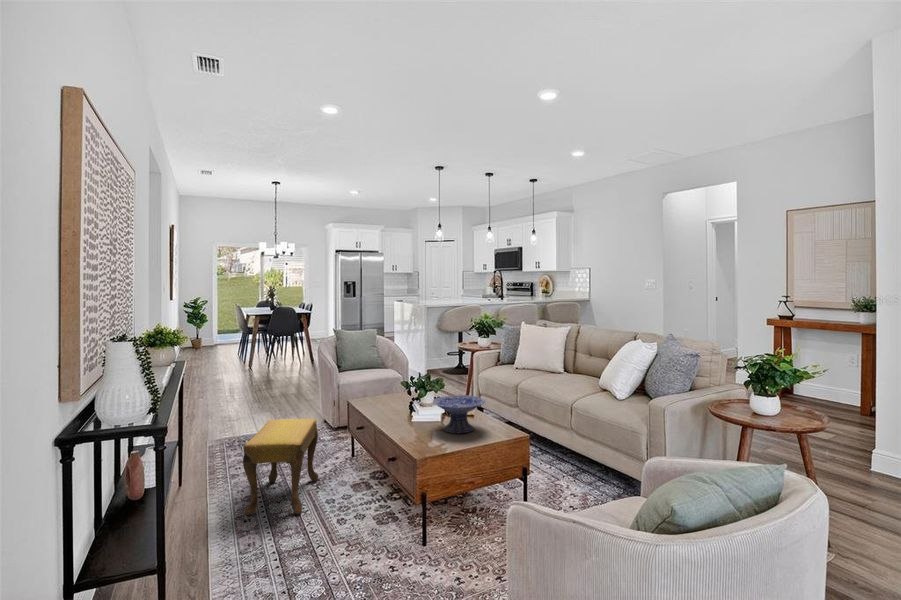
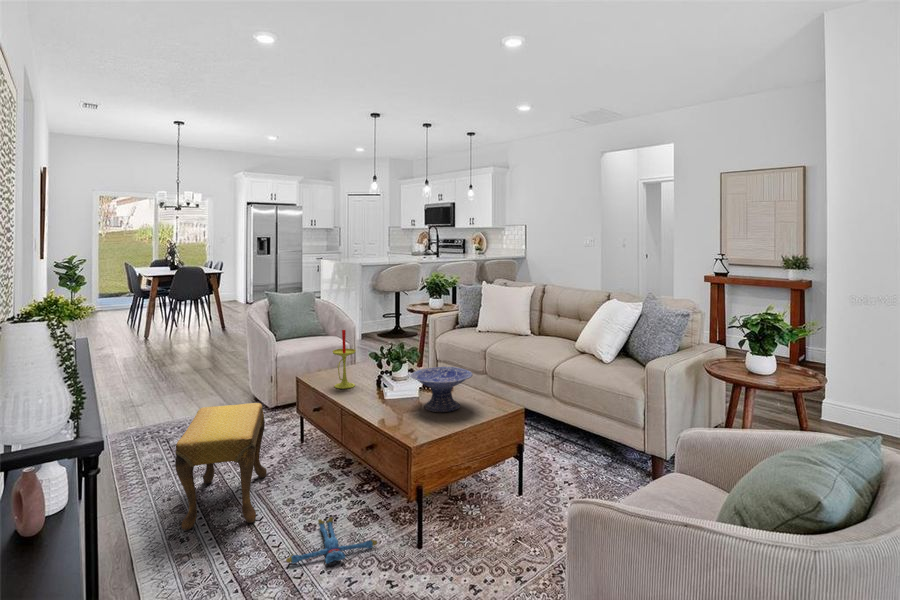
candle: none [376,360,395,411] -> present [332,330,356,389]
plush toy: none [317,515,391,549] -> present [286,517,377,564]

